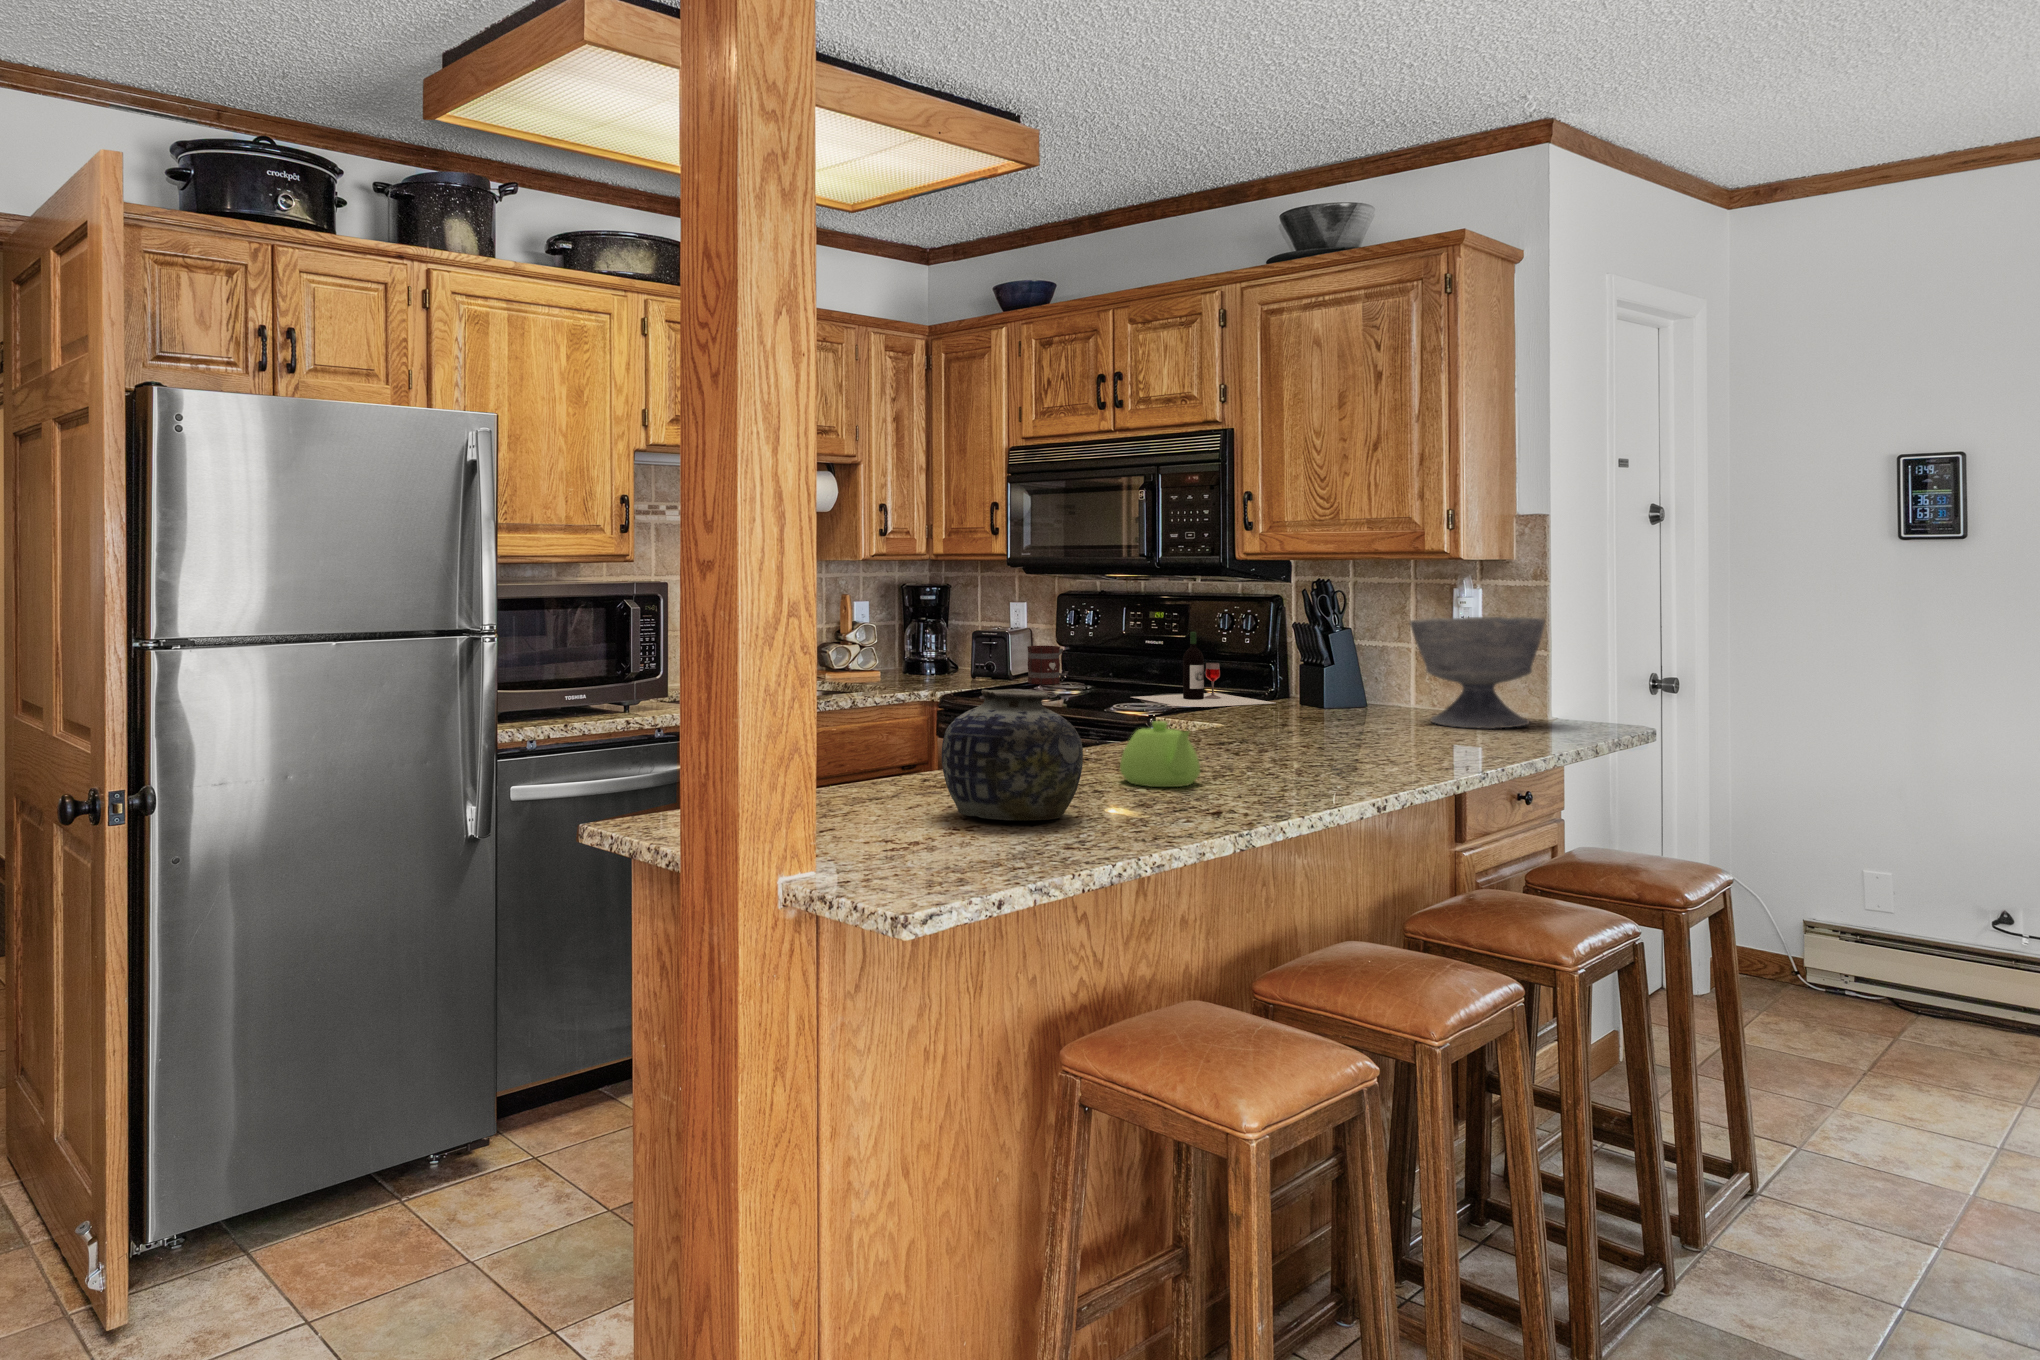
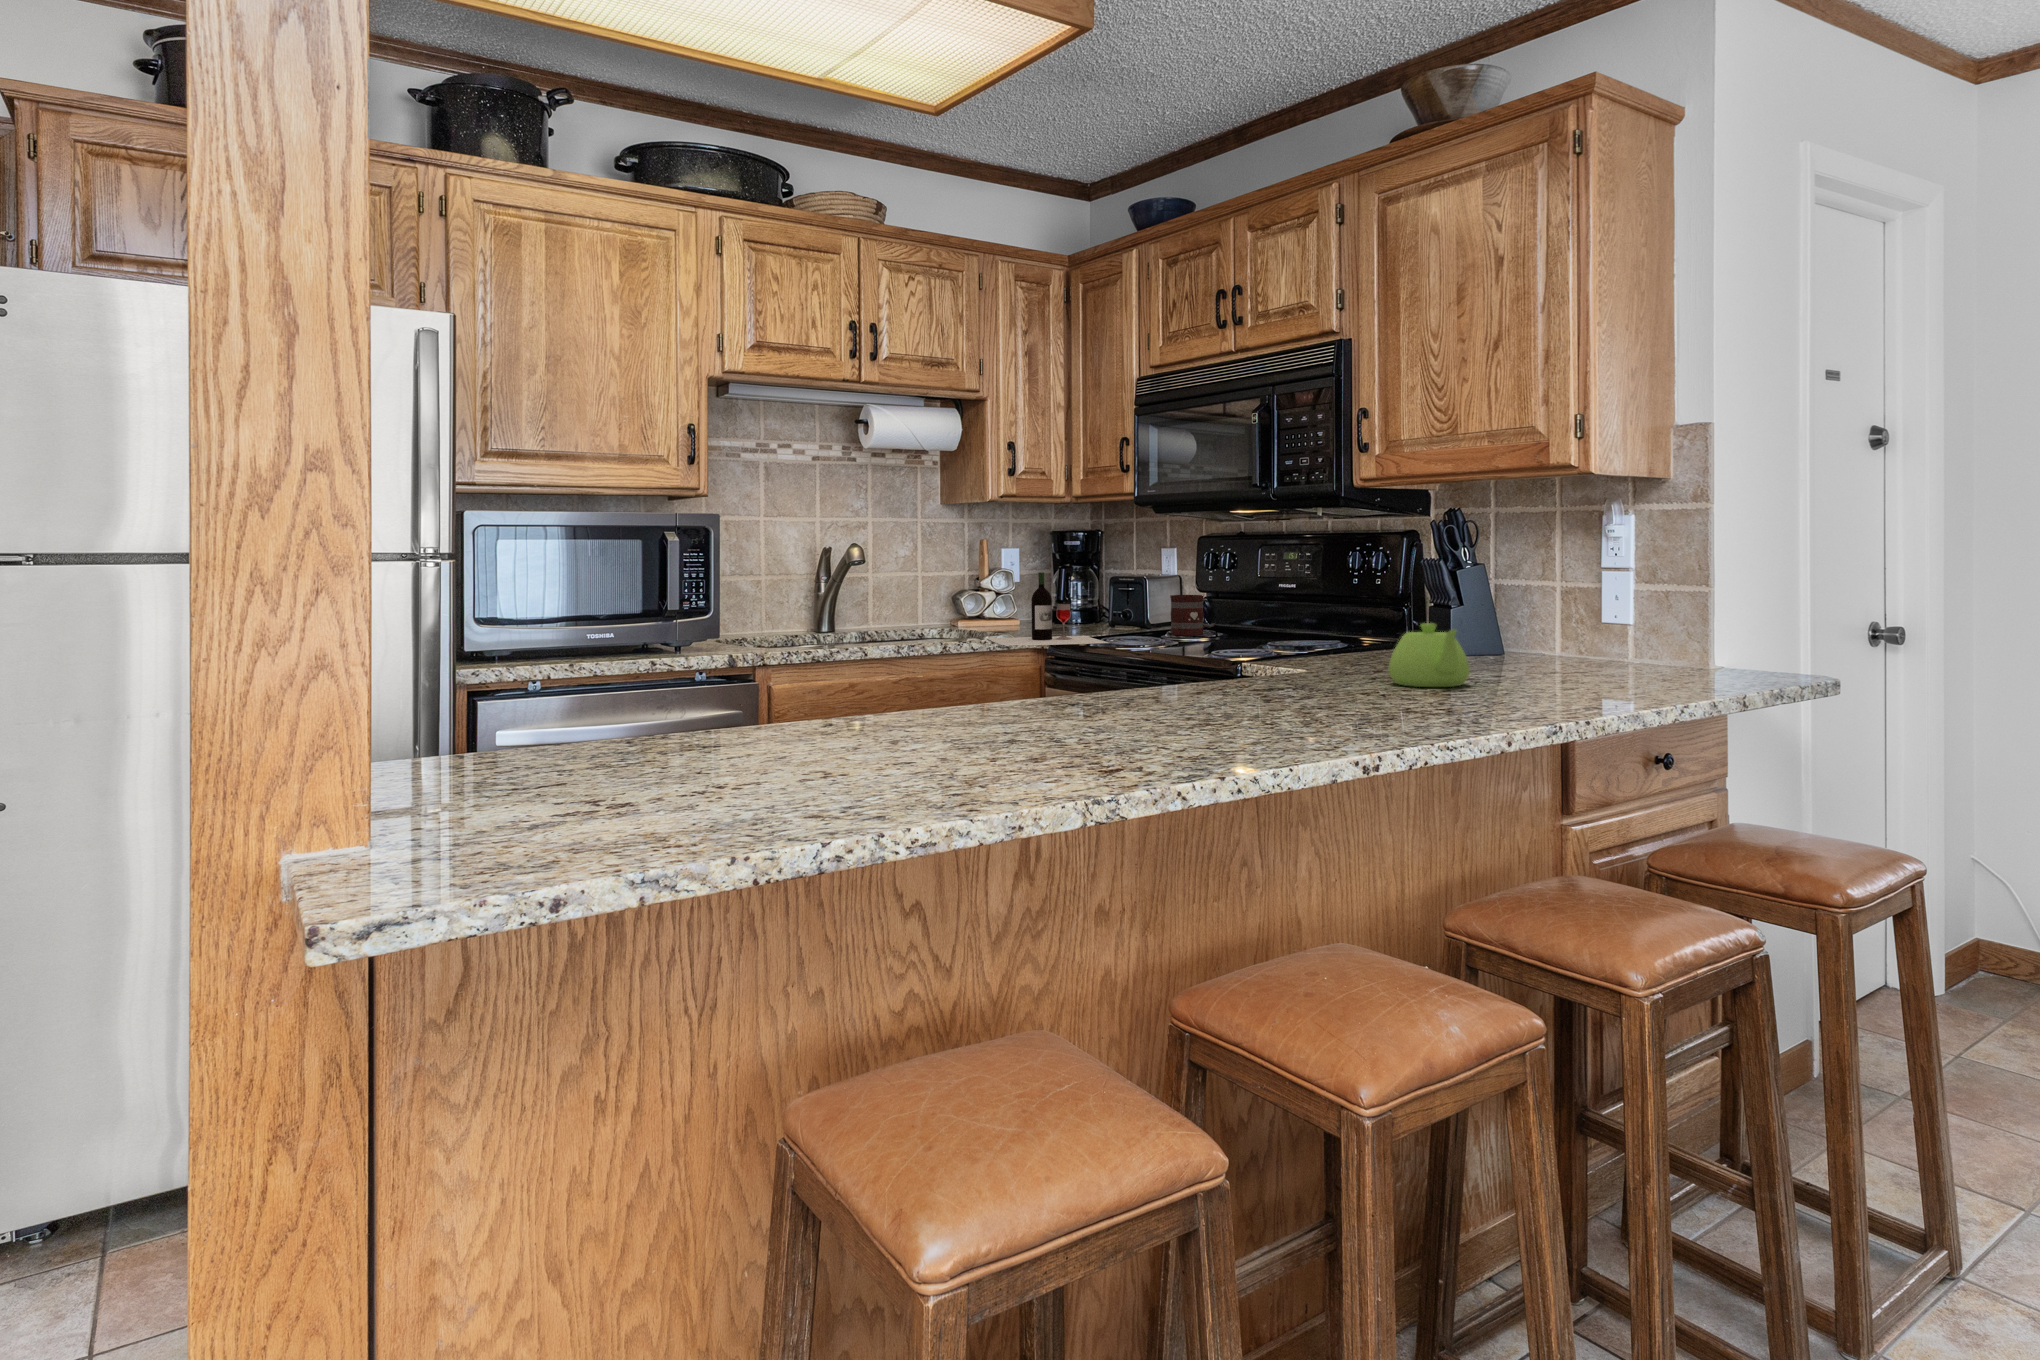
bowl: present [1410,617,1545,729] -> none [1537,539,1700,674]
wine bottle: present [1132,632,1274,707] -> present [987,572,1108,646]
vase: present [942,690,1083,821] -> none [696,587,896,767]
teapot: present [1120,721,1200,787] -> present [1388,623,1470,687]

